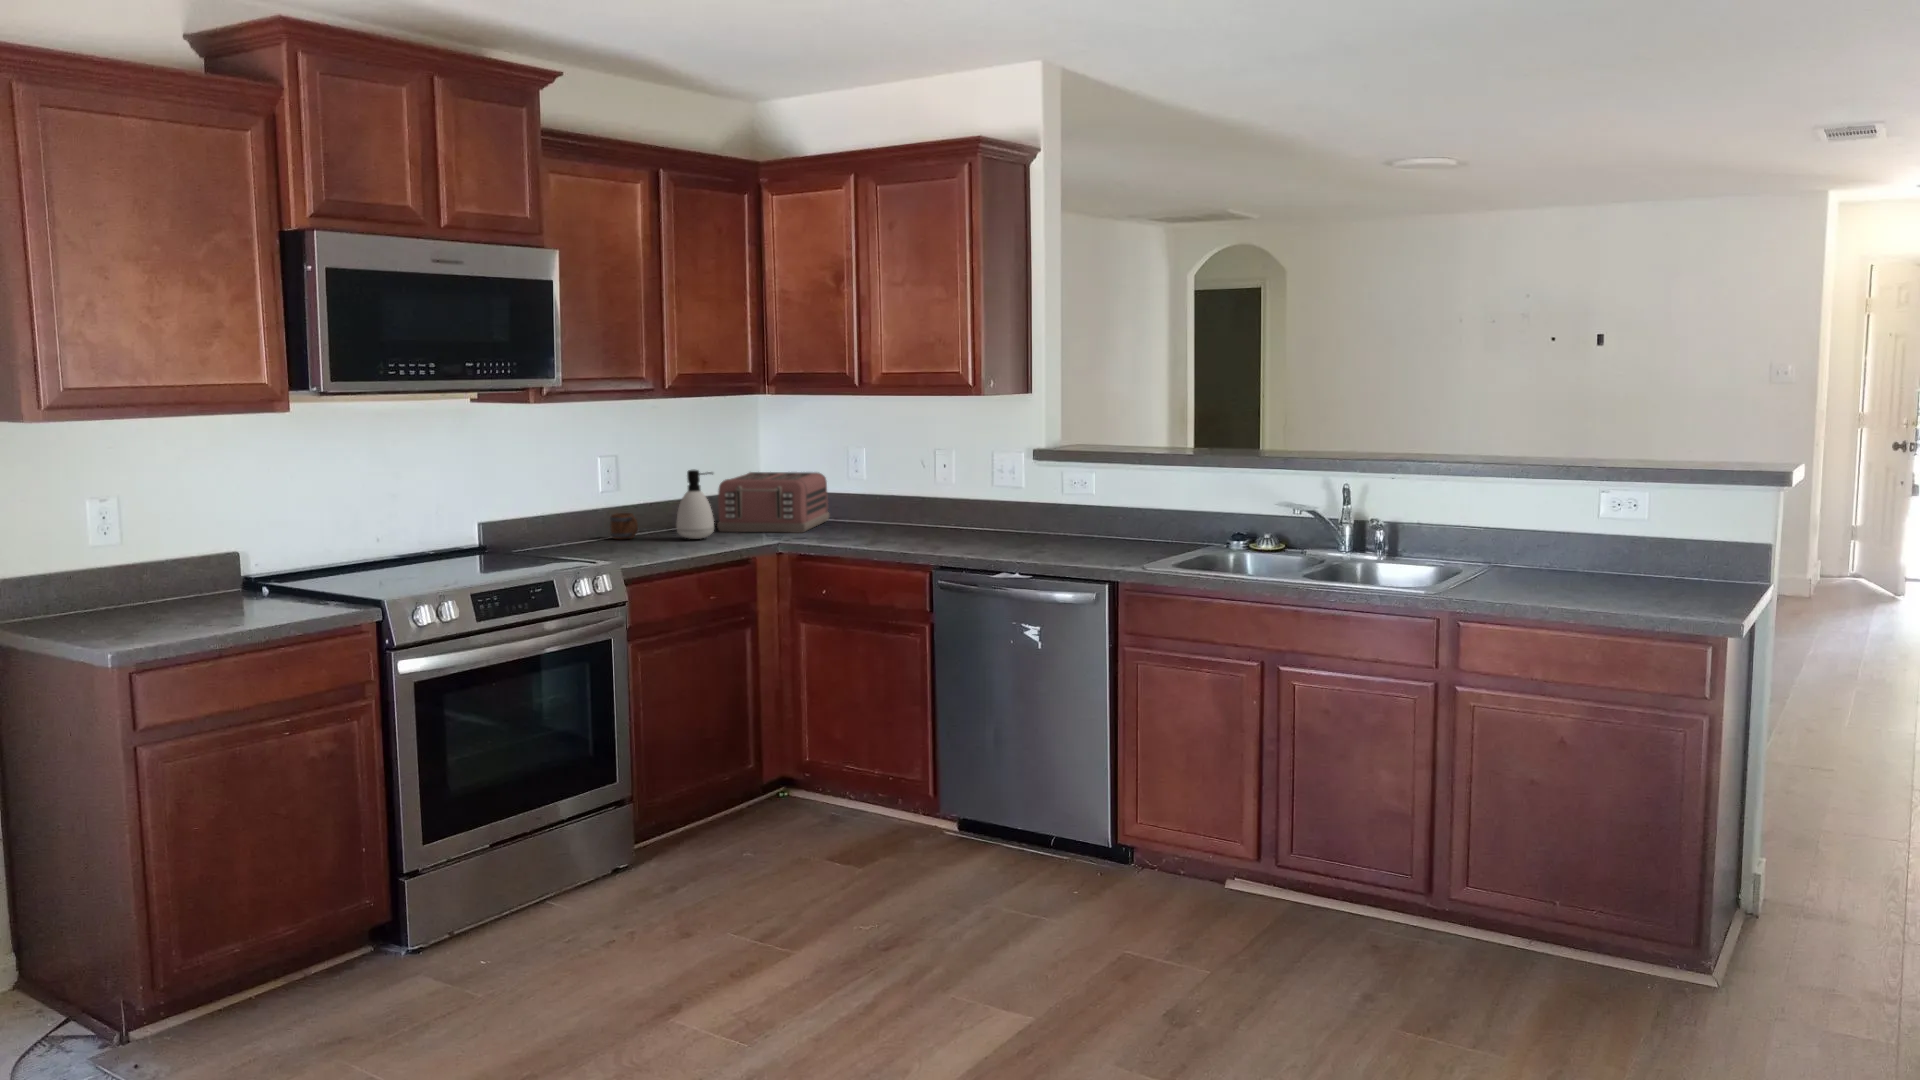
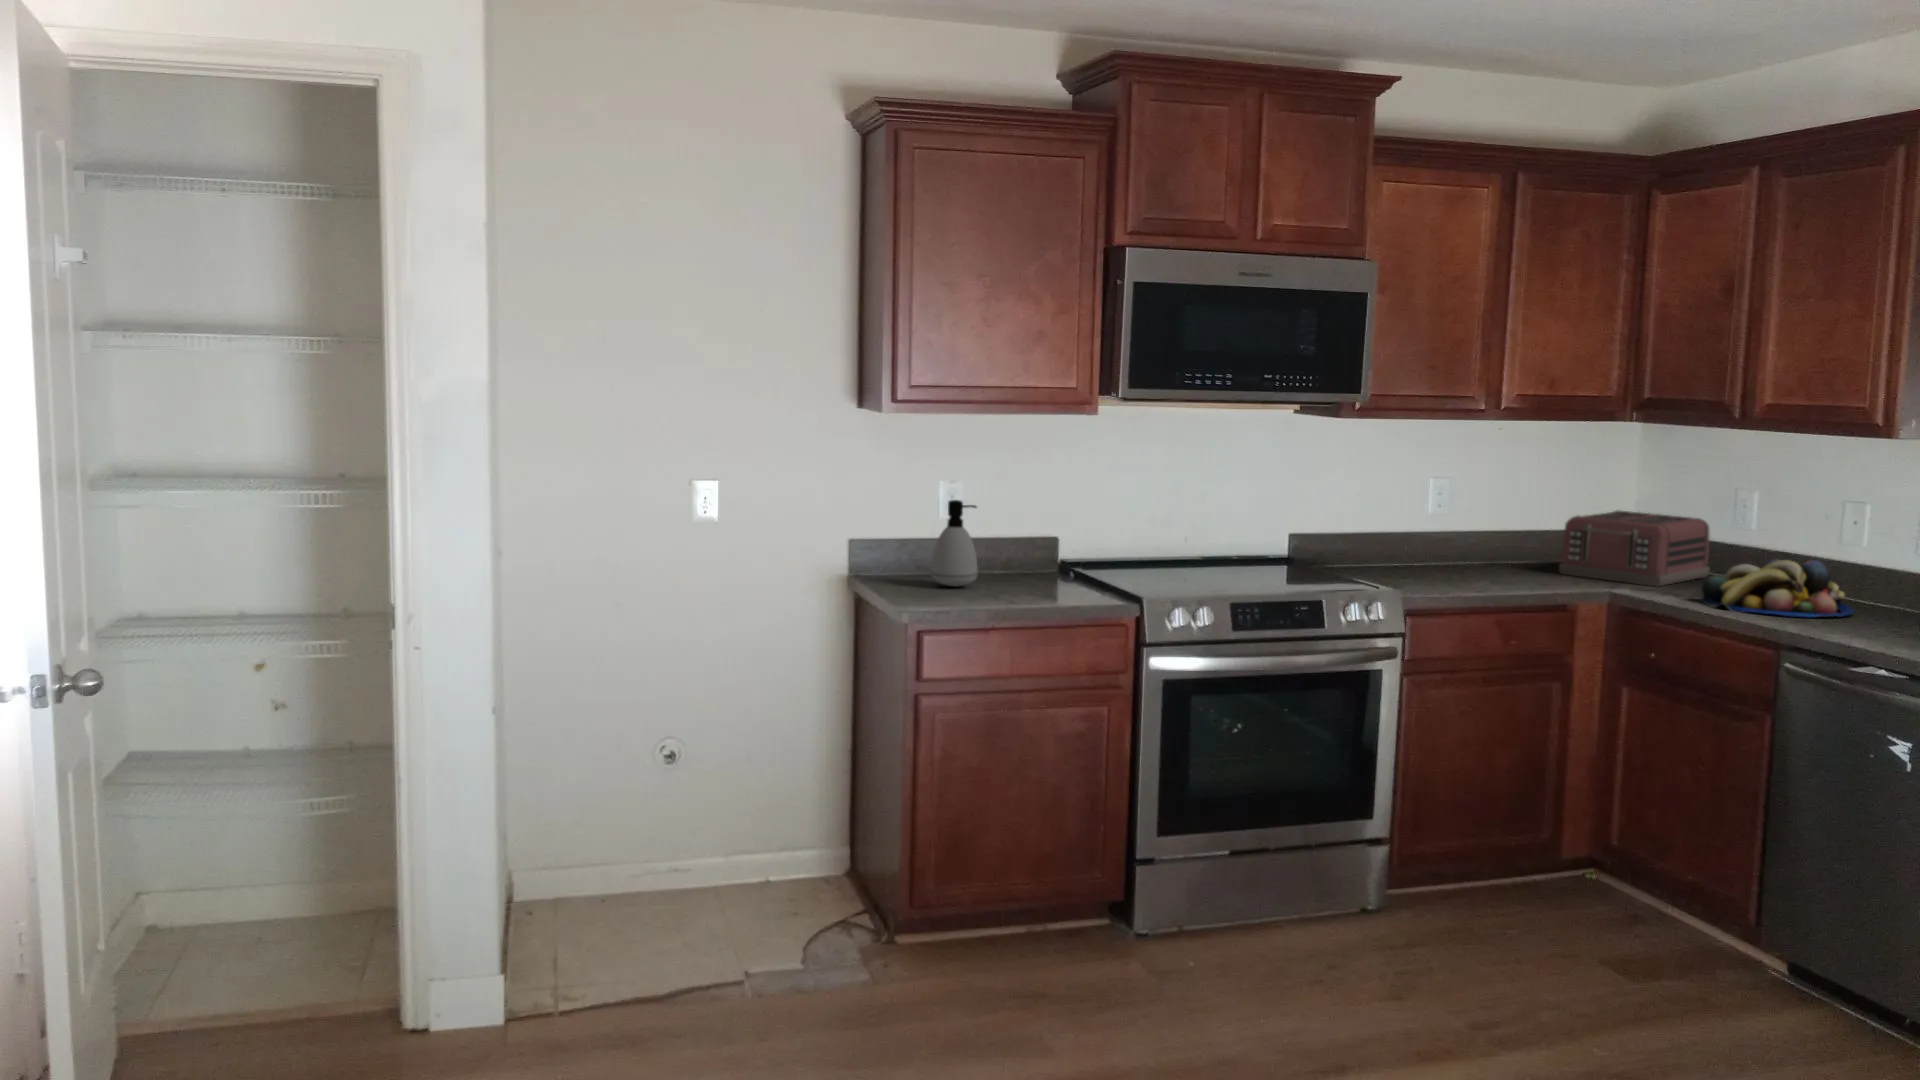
soap dispenser: present [676,470,714,539] -> present [931,500,978,586]
fruit bowl: none [846,496,958,544] -> present [1700,559,1854,617]
mug: present [610,513,638,539] -> none [1432,541,1461,570]

